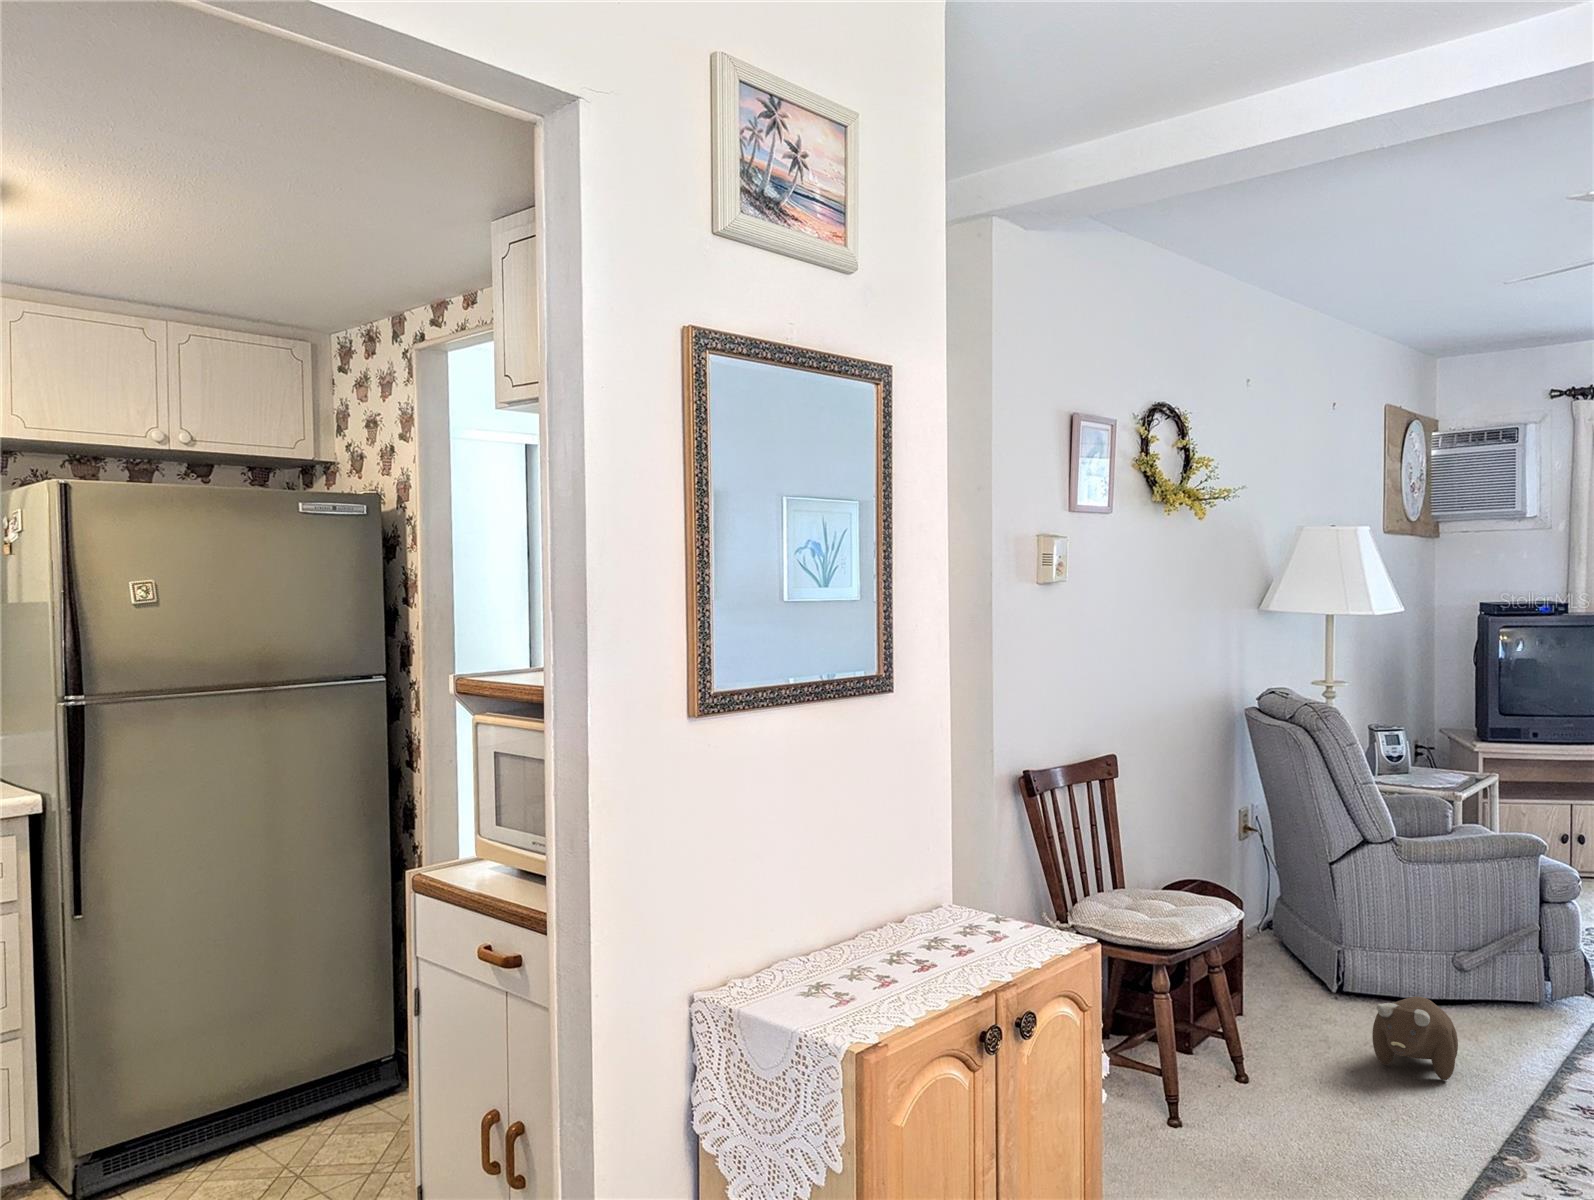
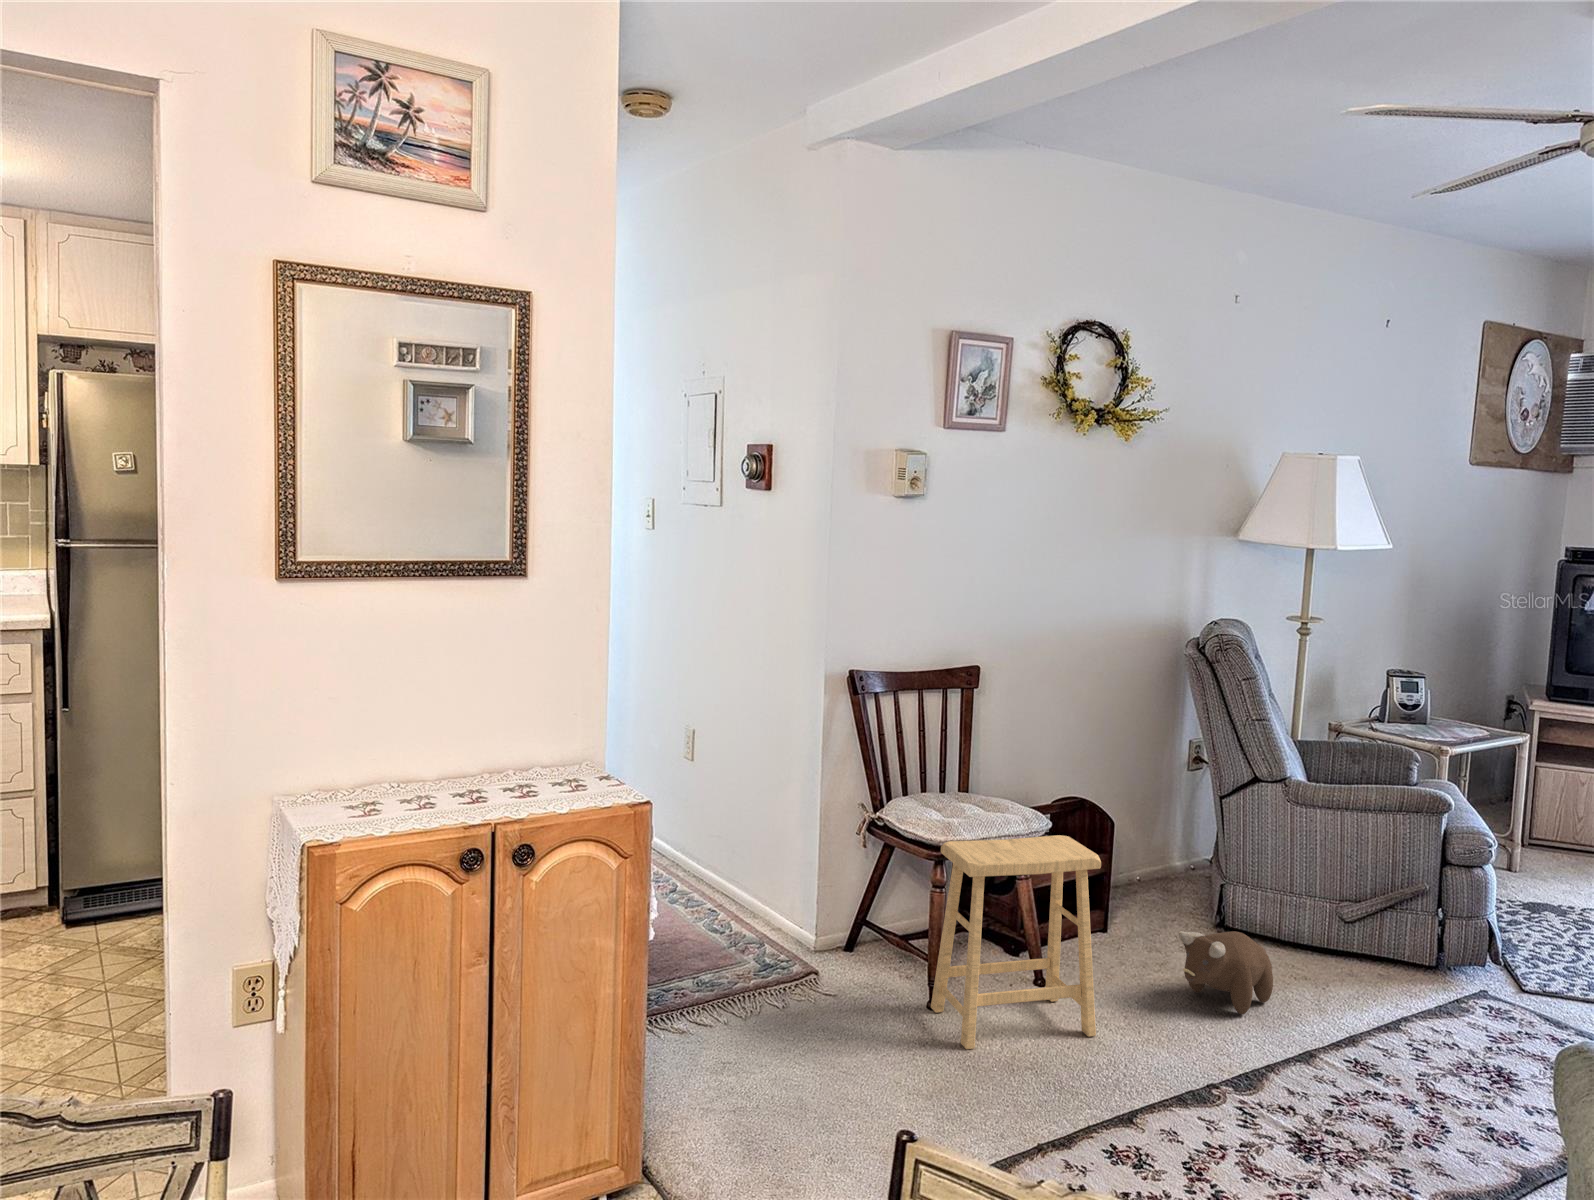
footstool: none [1174,921,1350,1166] -> present [931,835,1101,1049]

